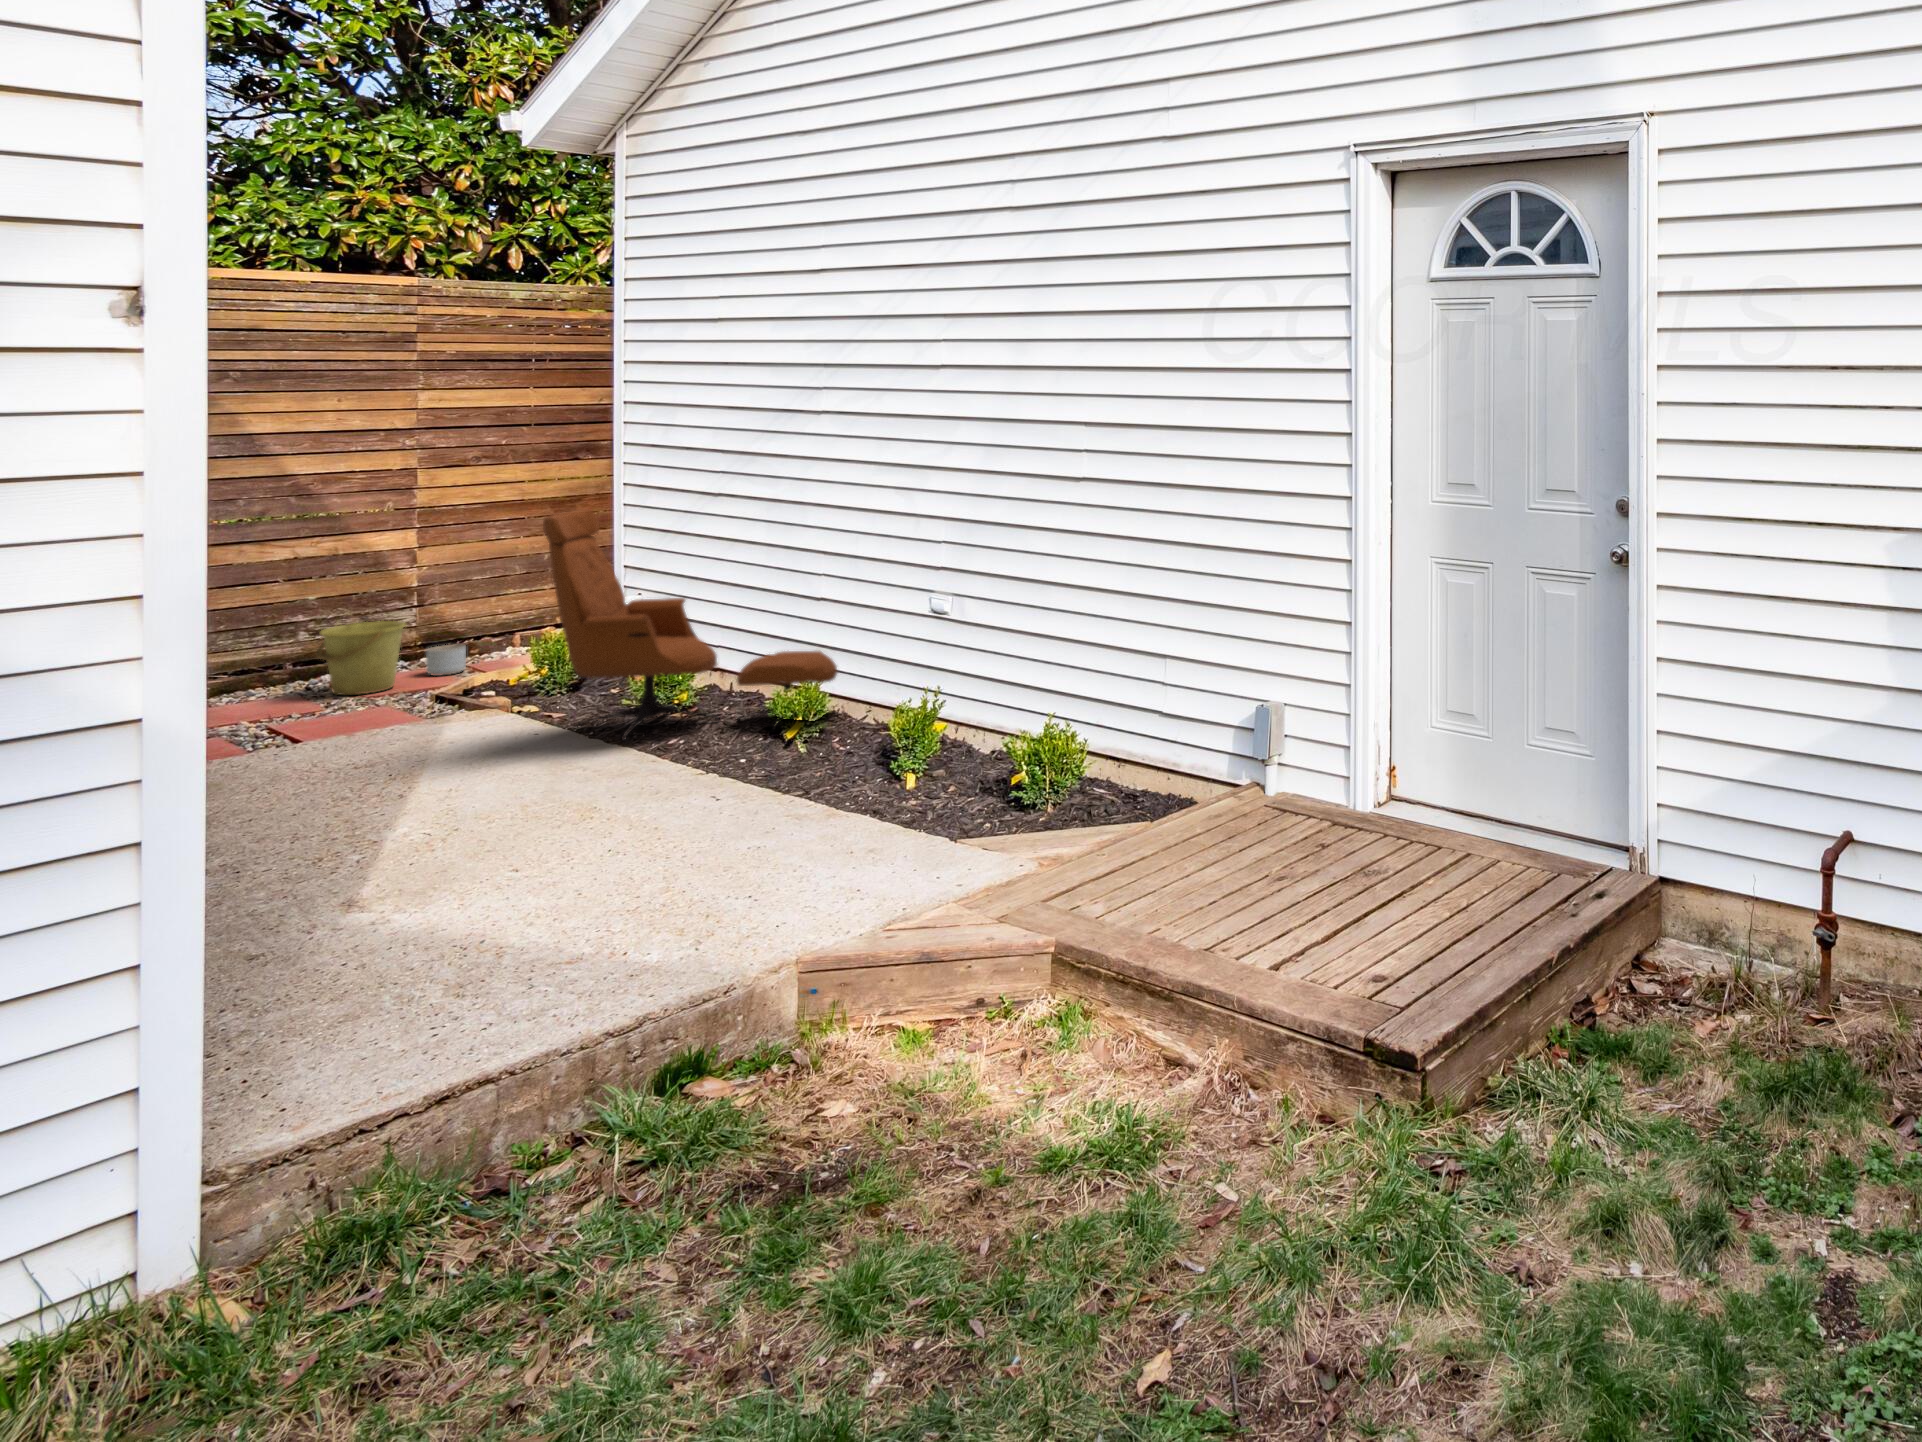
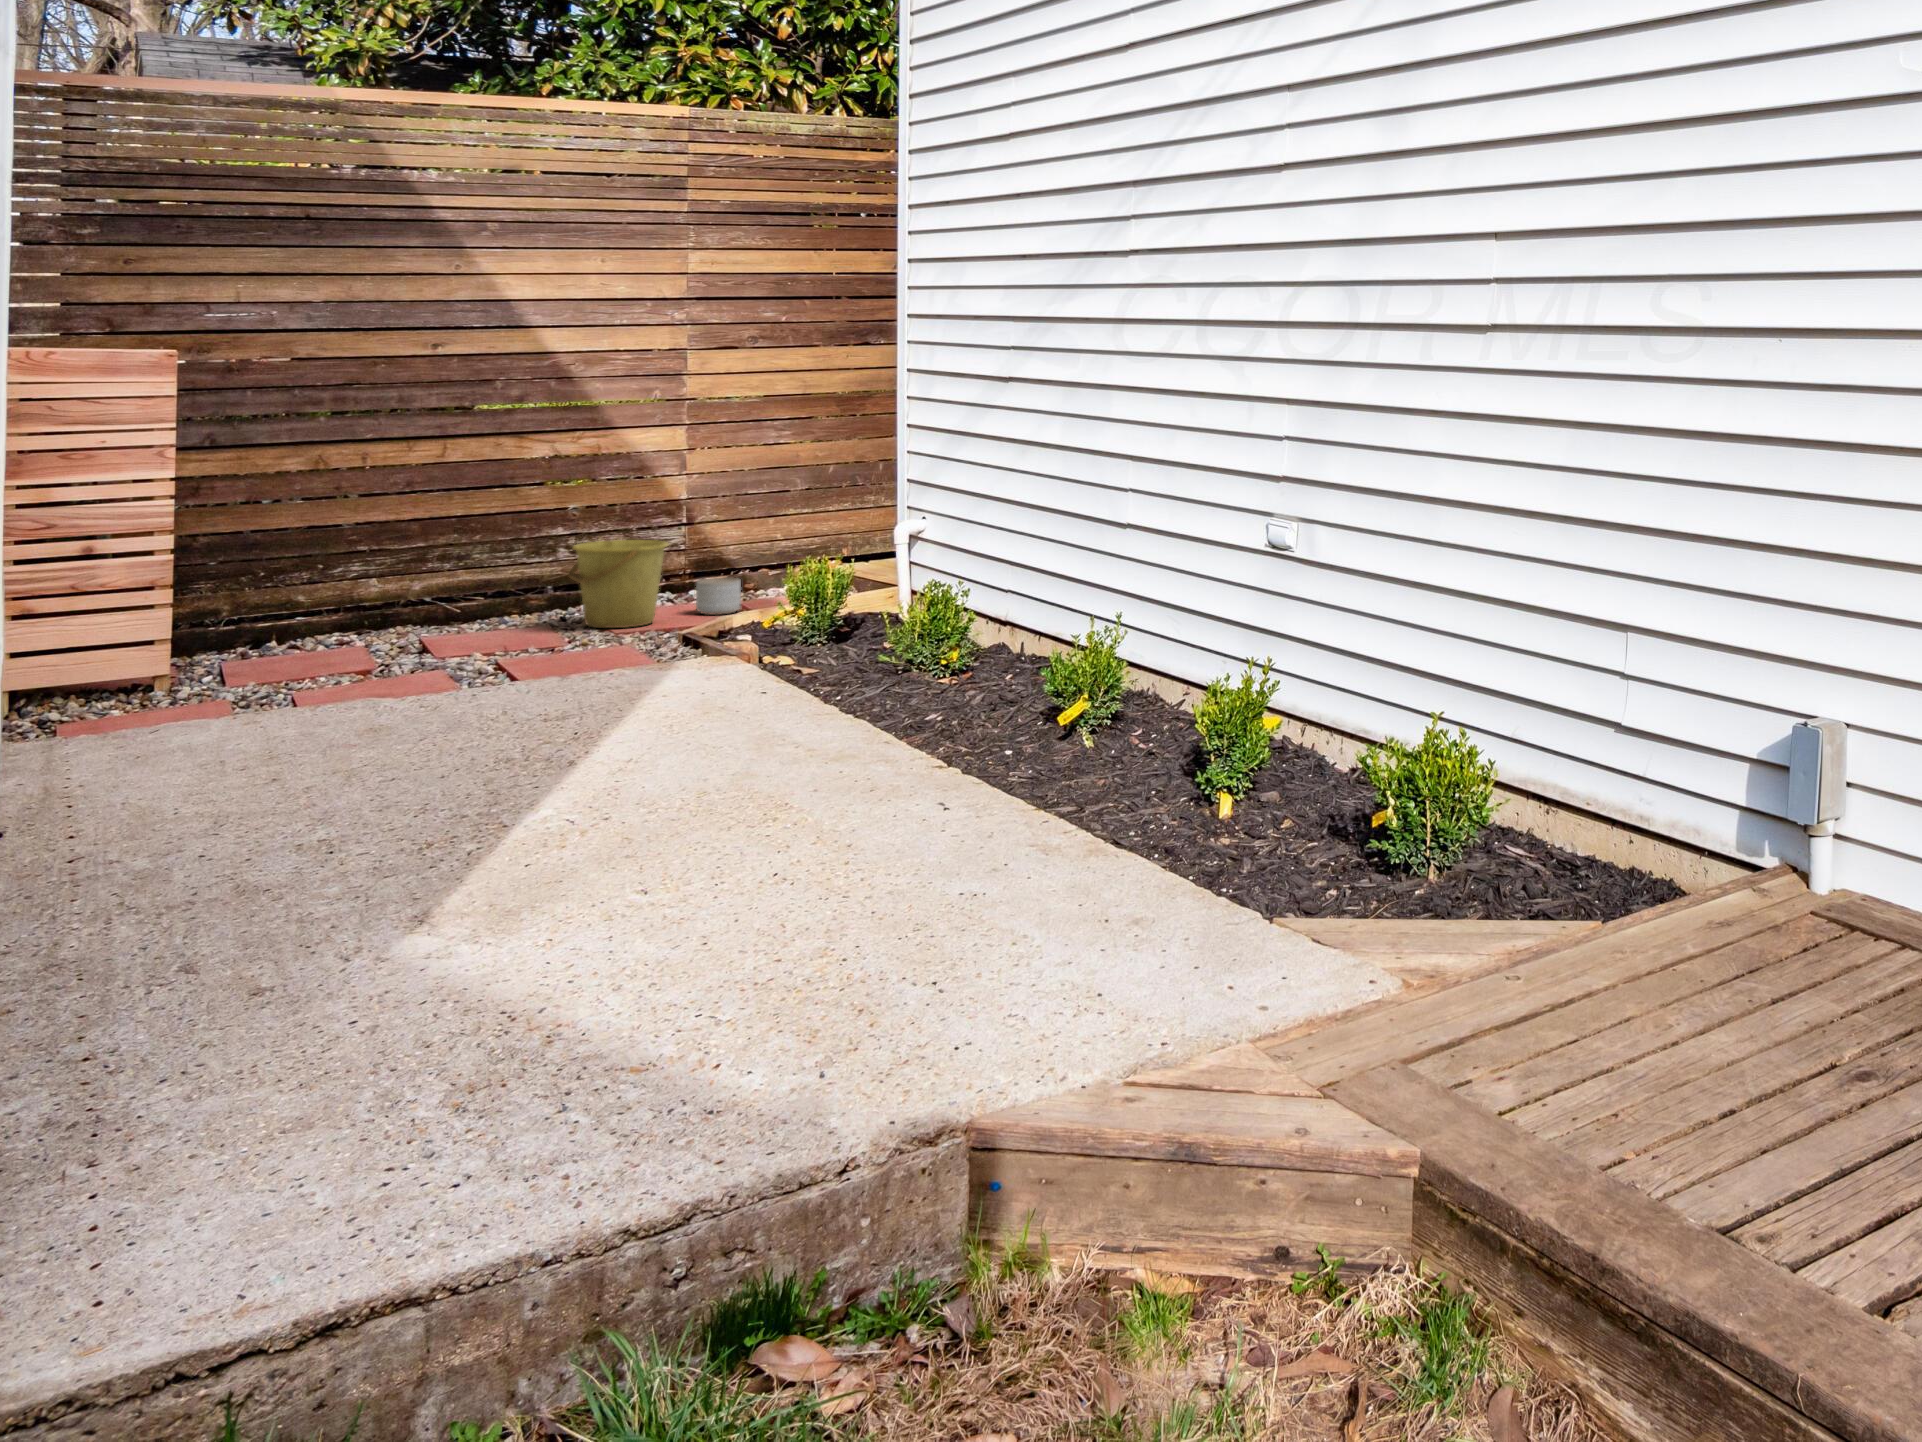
lounge chair: present [543,510,837,740] -> none [777,389,1149,710]

